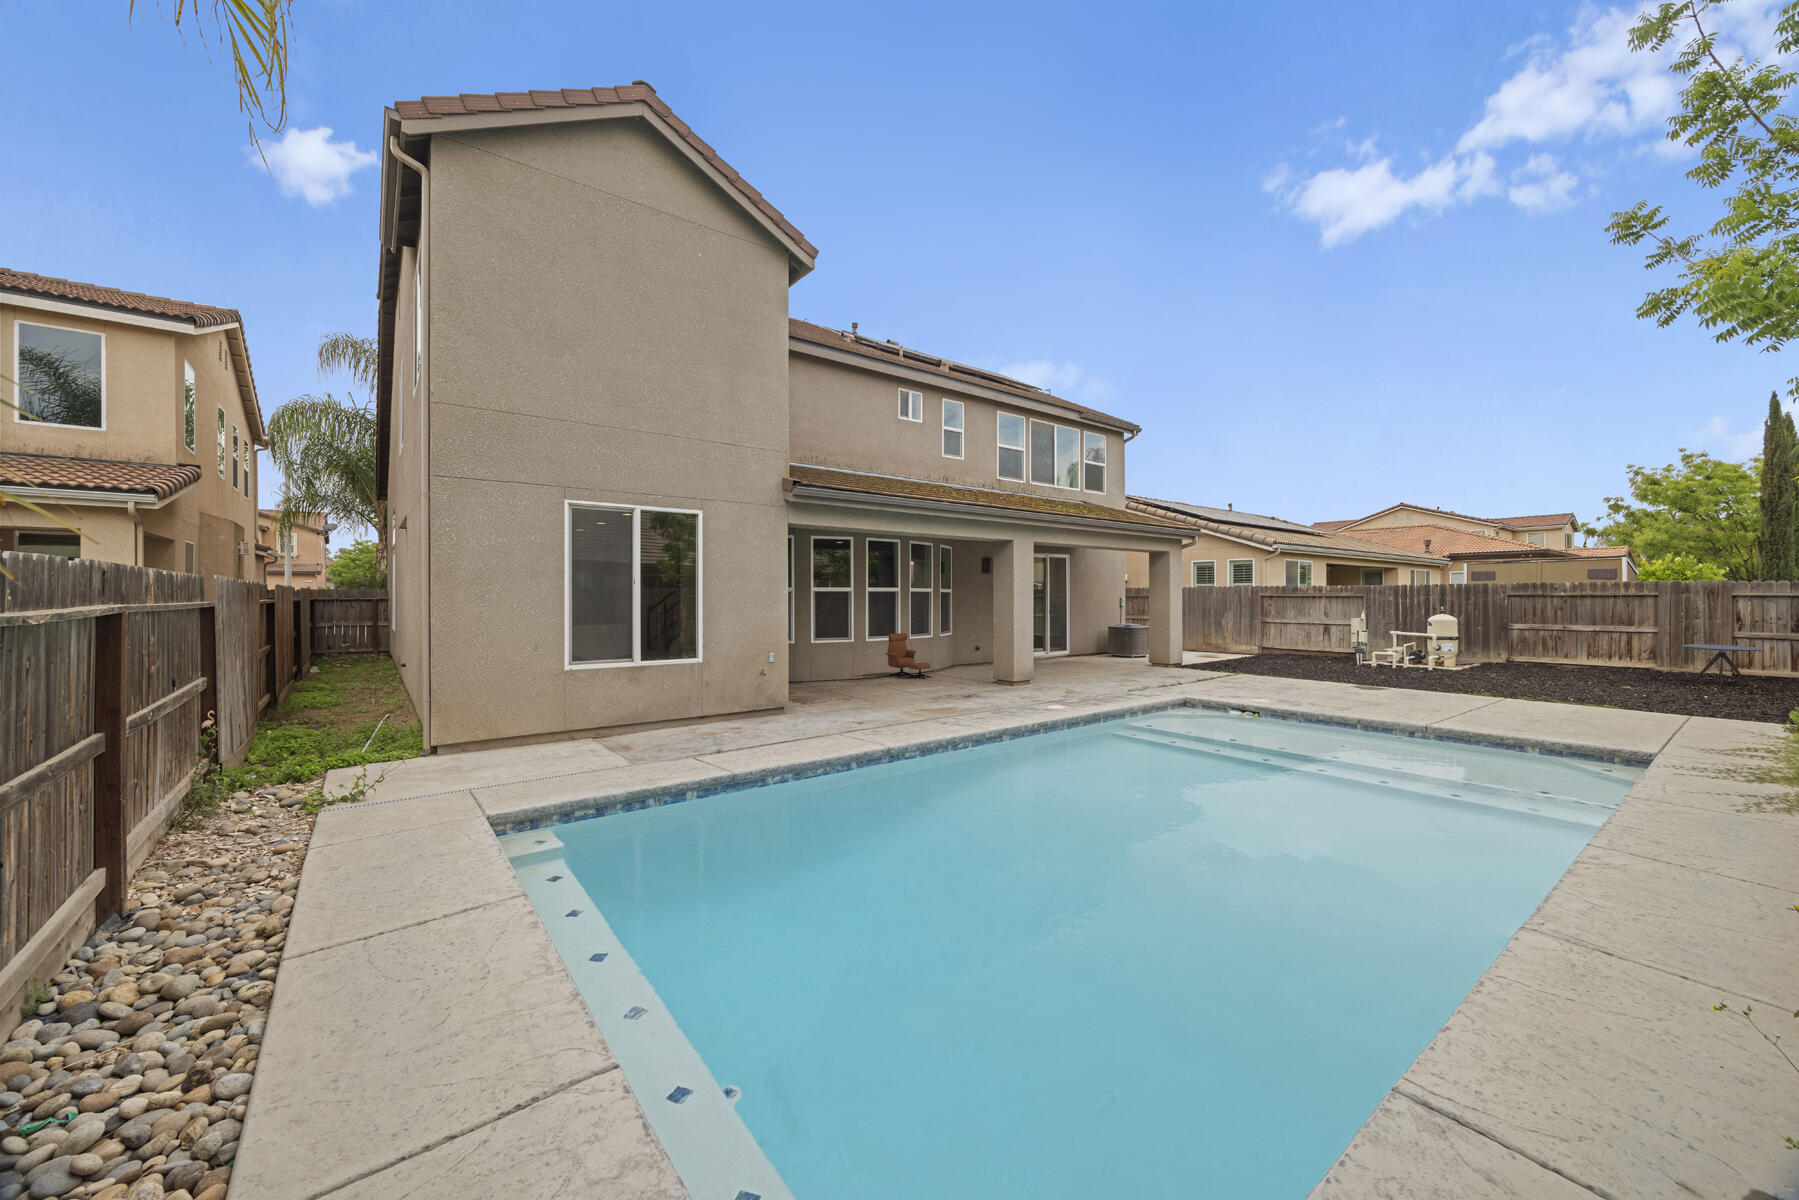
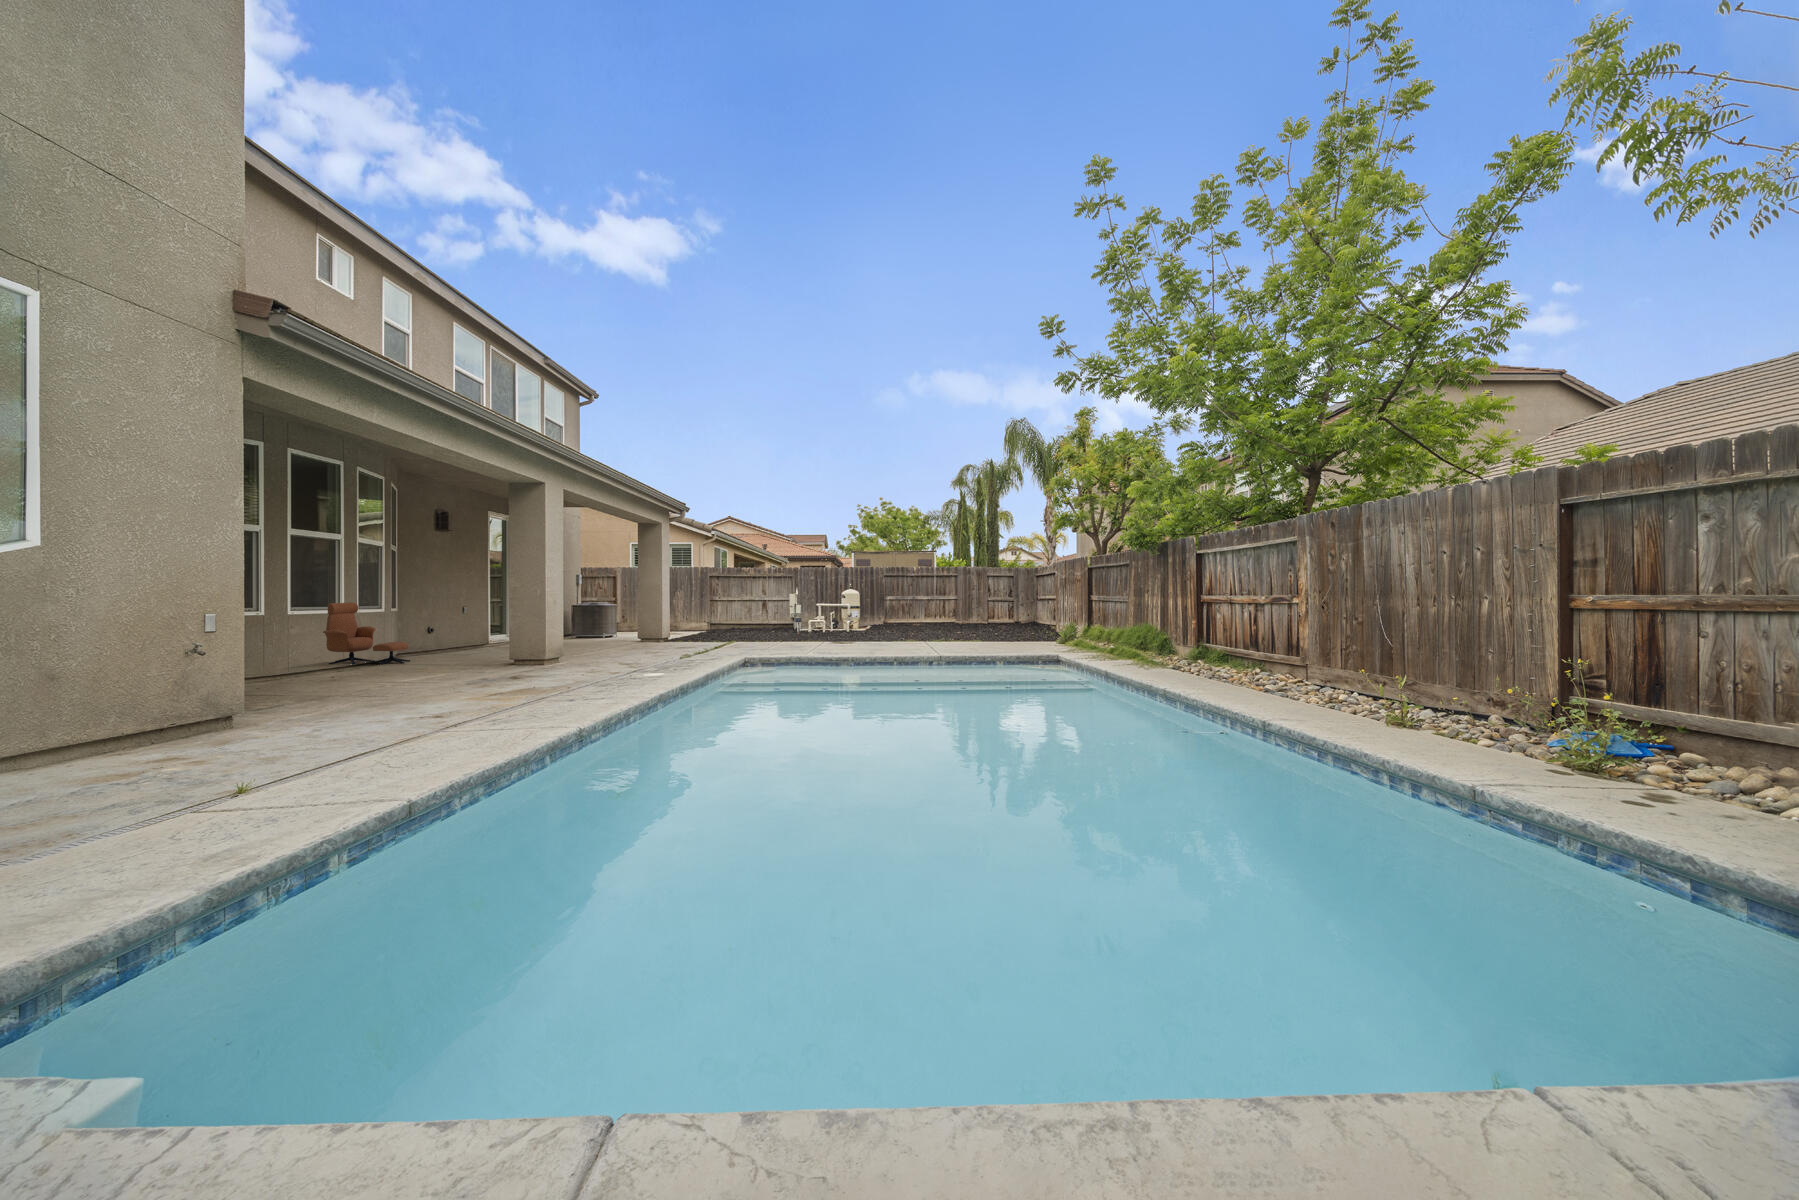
round table: present [1682,644,1764,686] -> none [972,605,1005,629]

